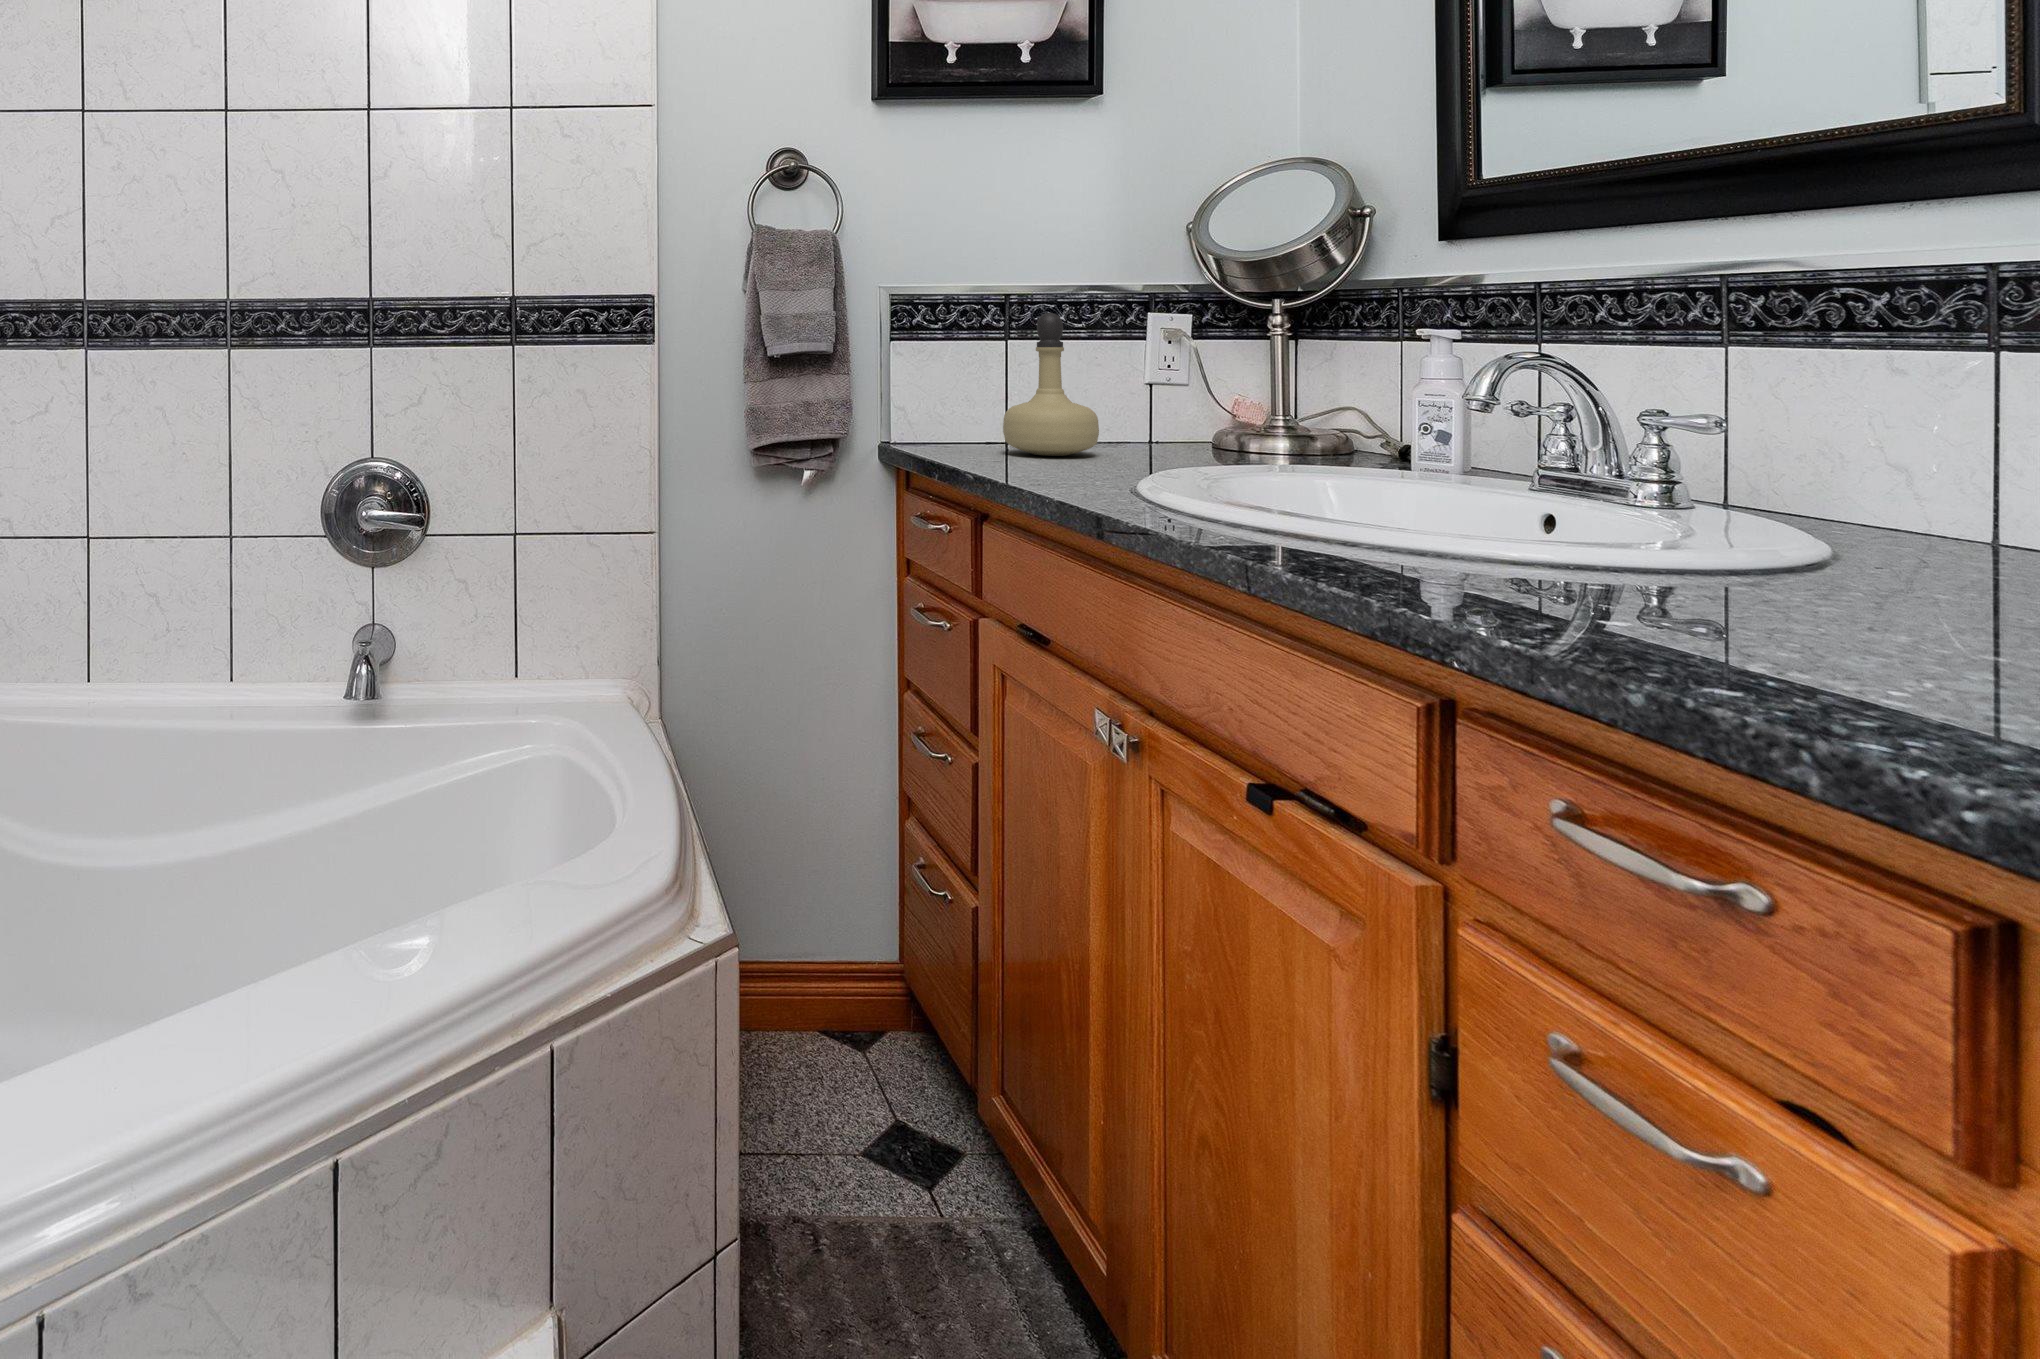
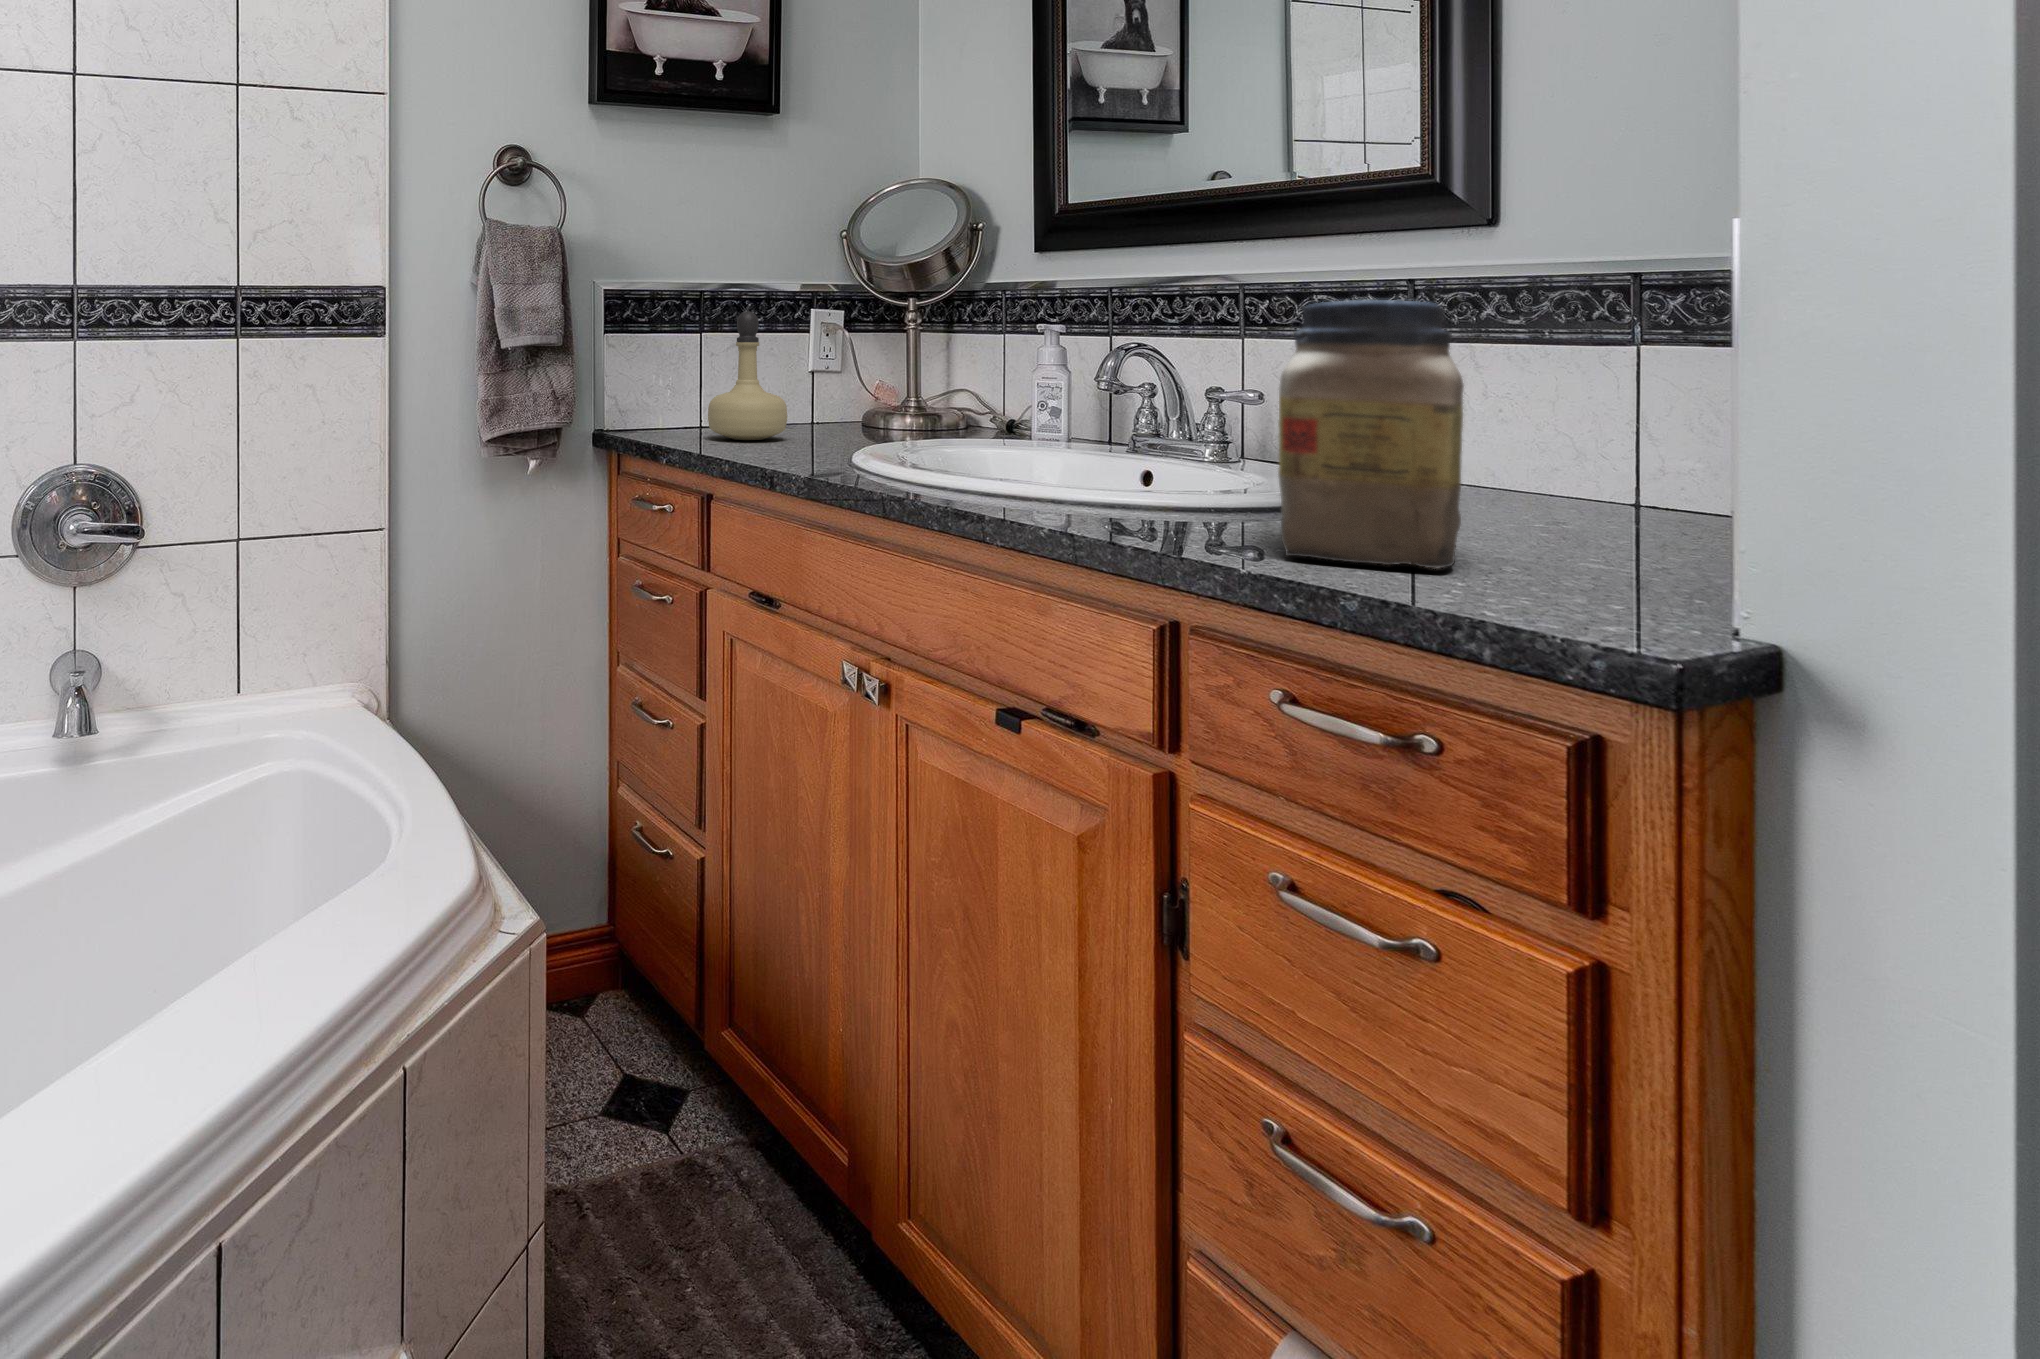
jar: none [1592,294,1906,664] -> present [1278,300,1464,568]

